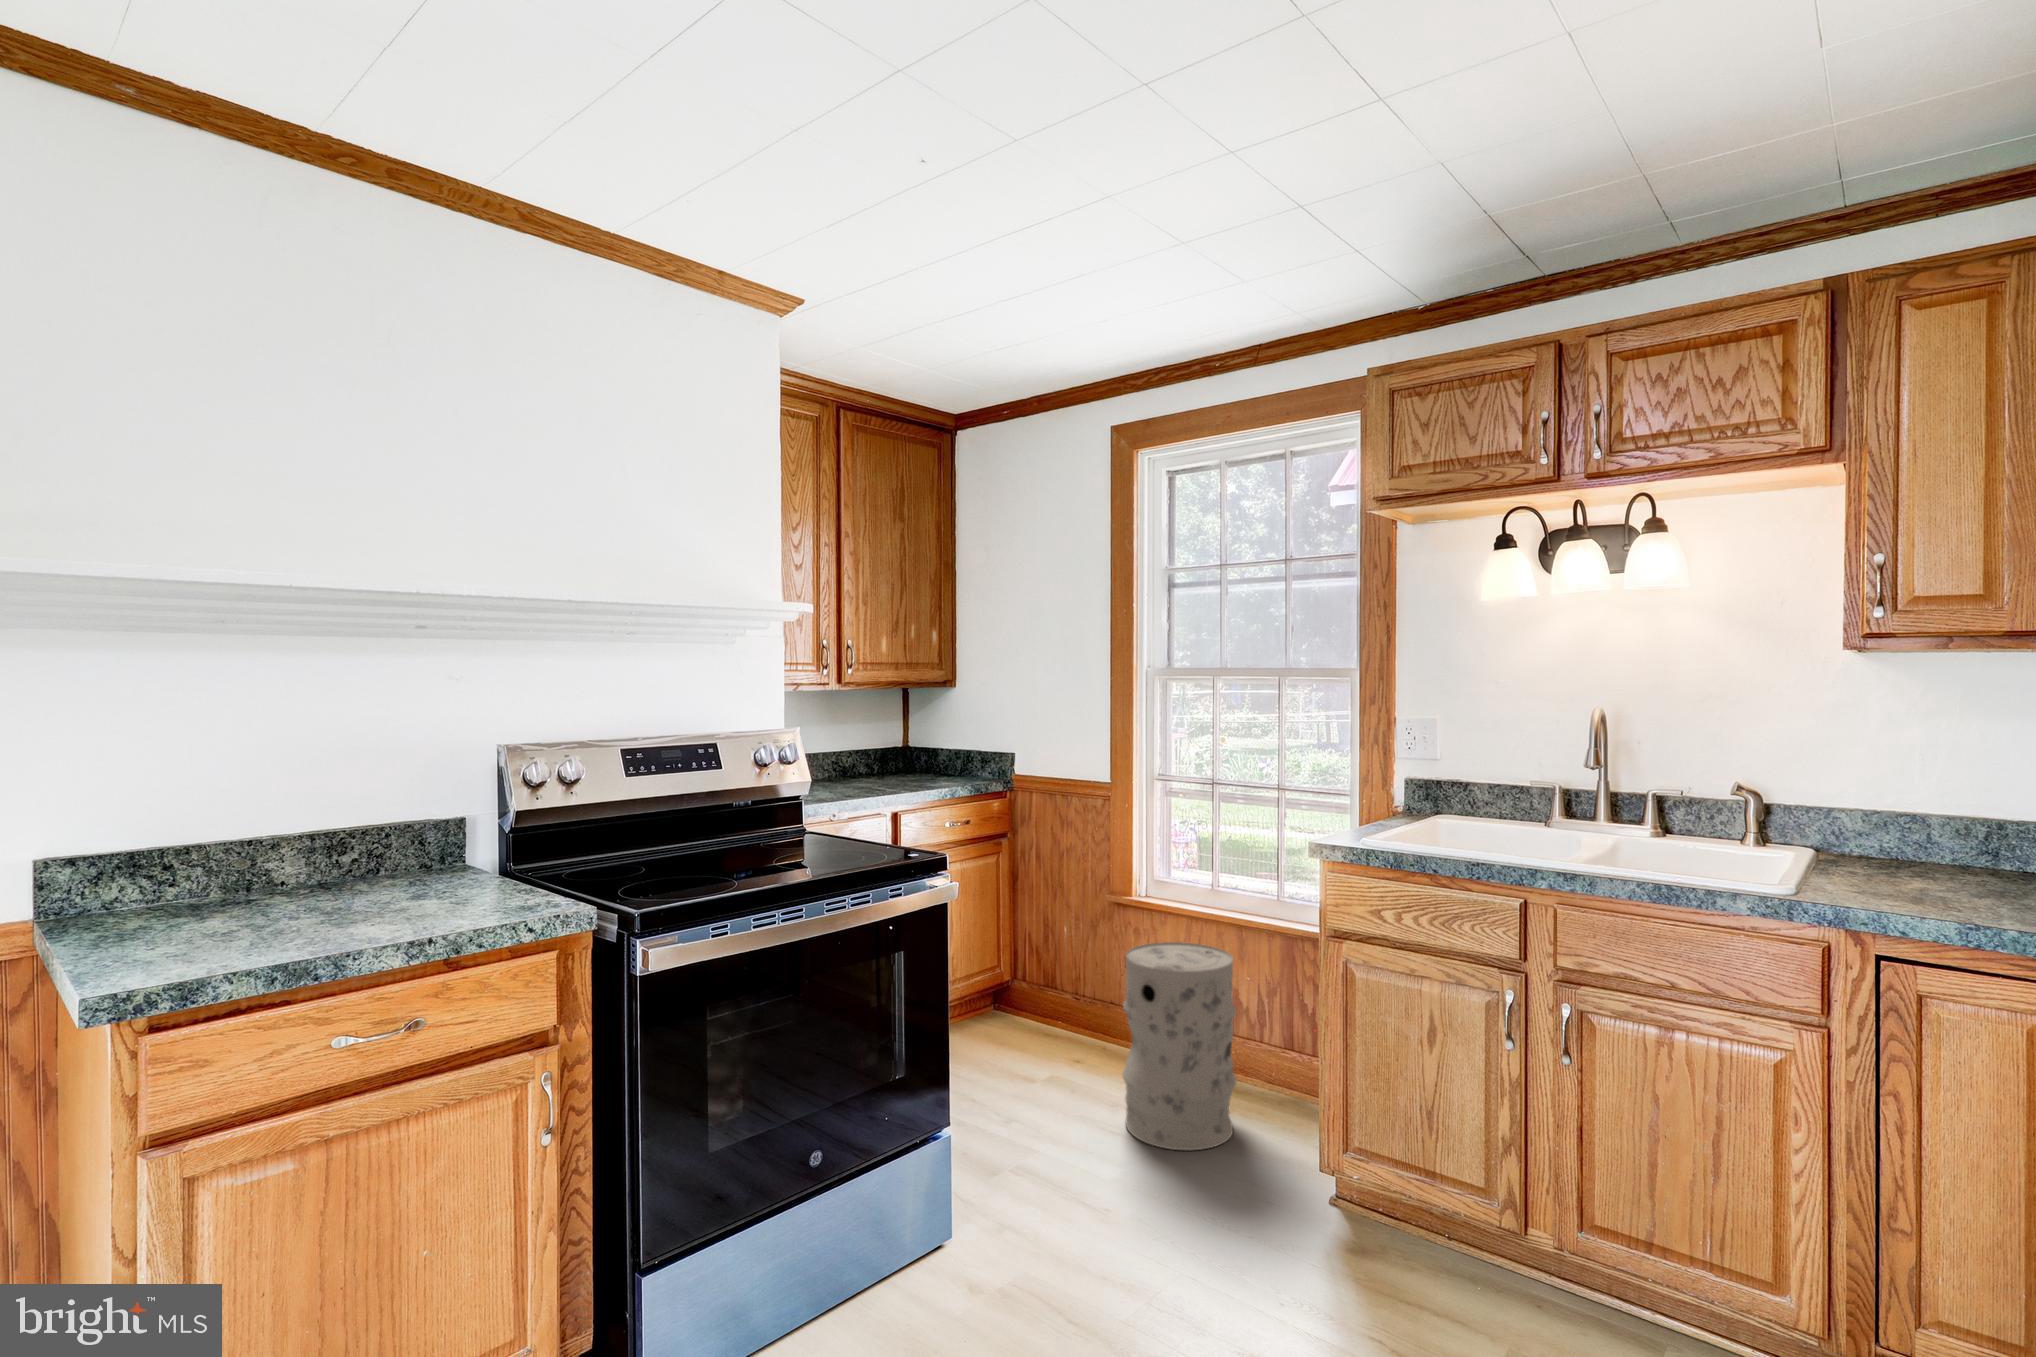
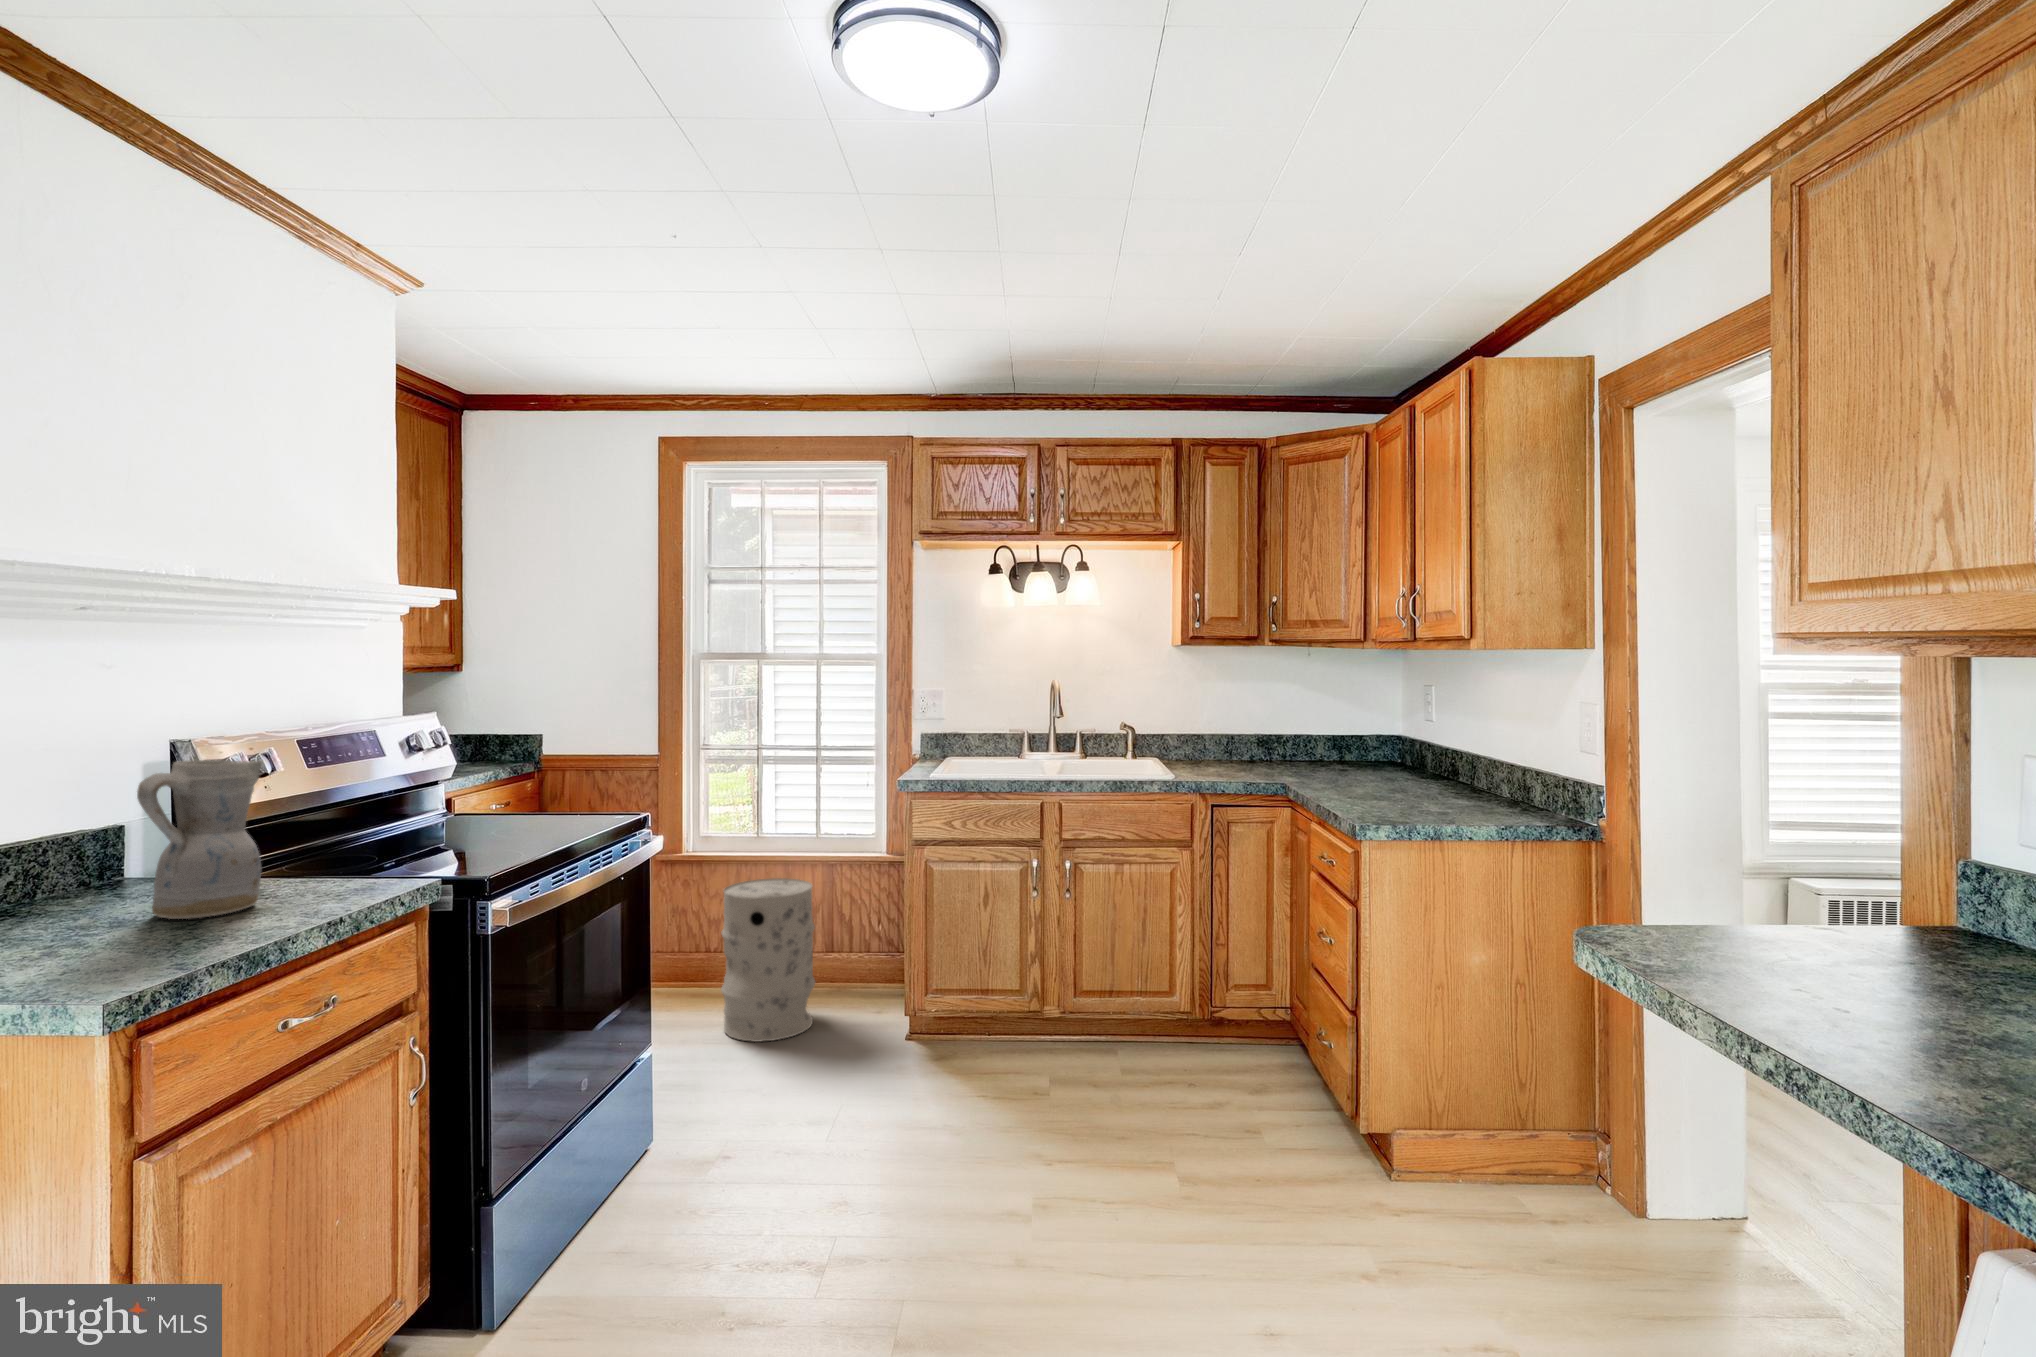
ceramic pitcher: none [335,772,447,916] -> present [137,760,262,919]

